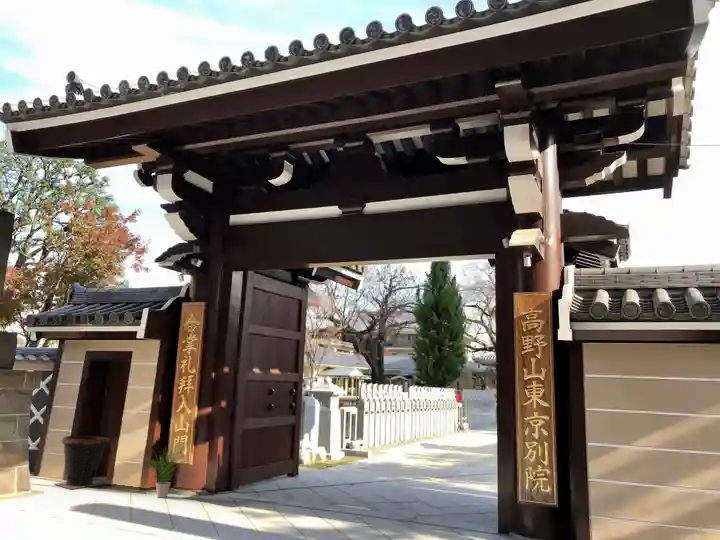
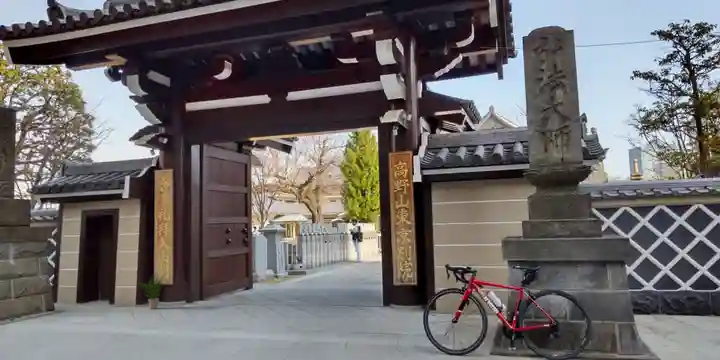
bucket: present [56,436,110,489] -> none [70,271,109,310]

